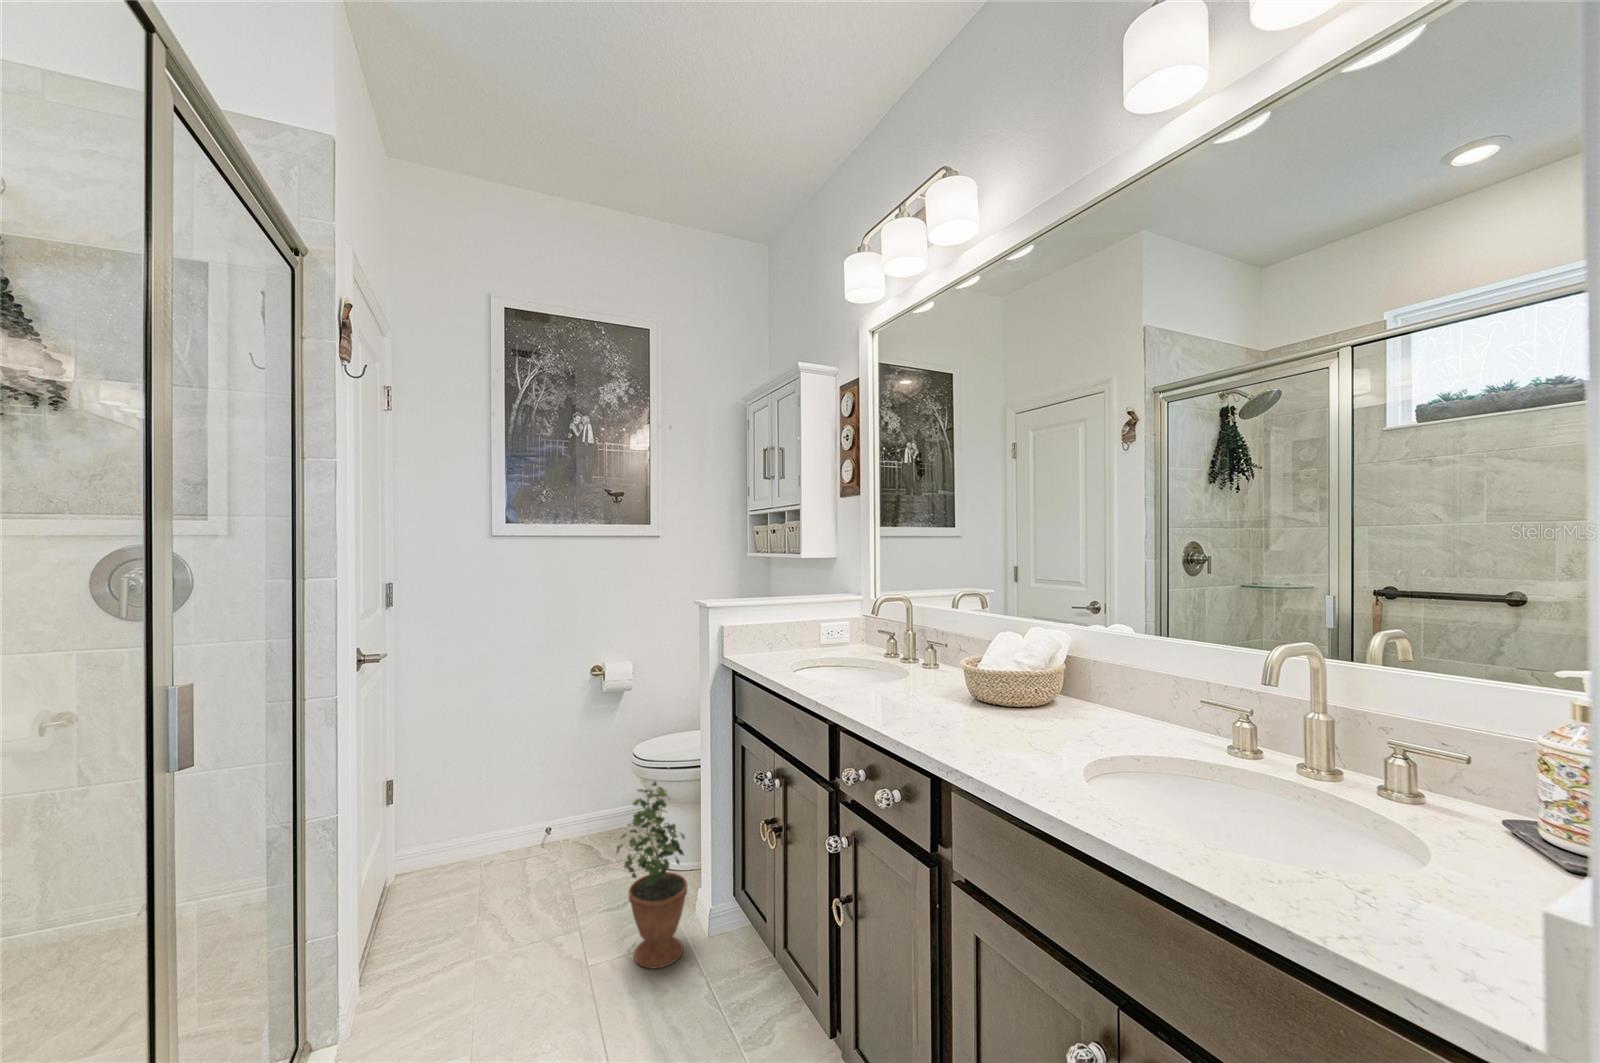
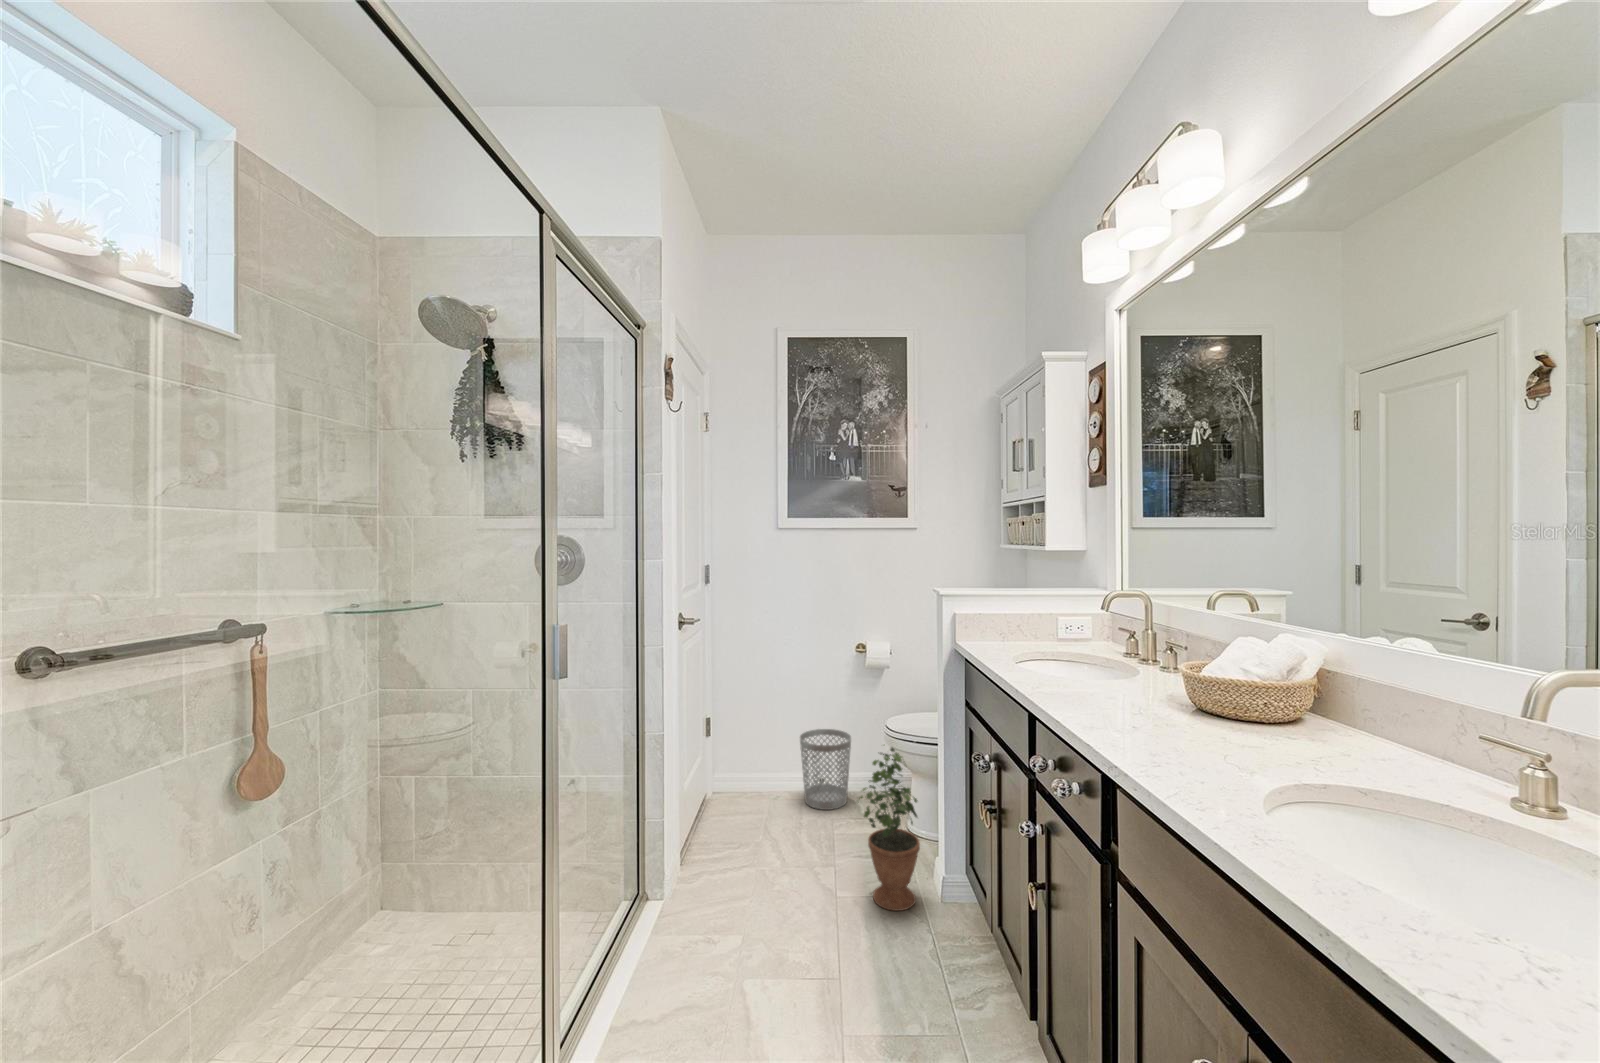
wastebasket: none [524,770,589,868] -> present [800,729,851,810]

